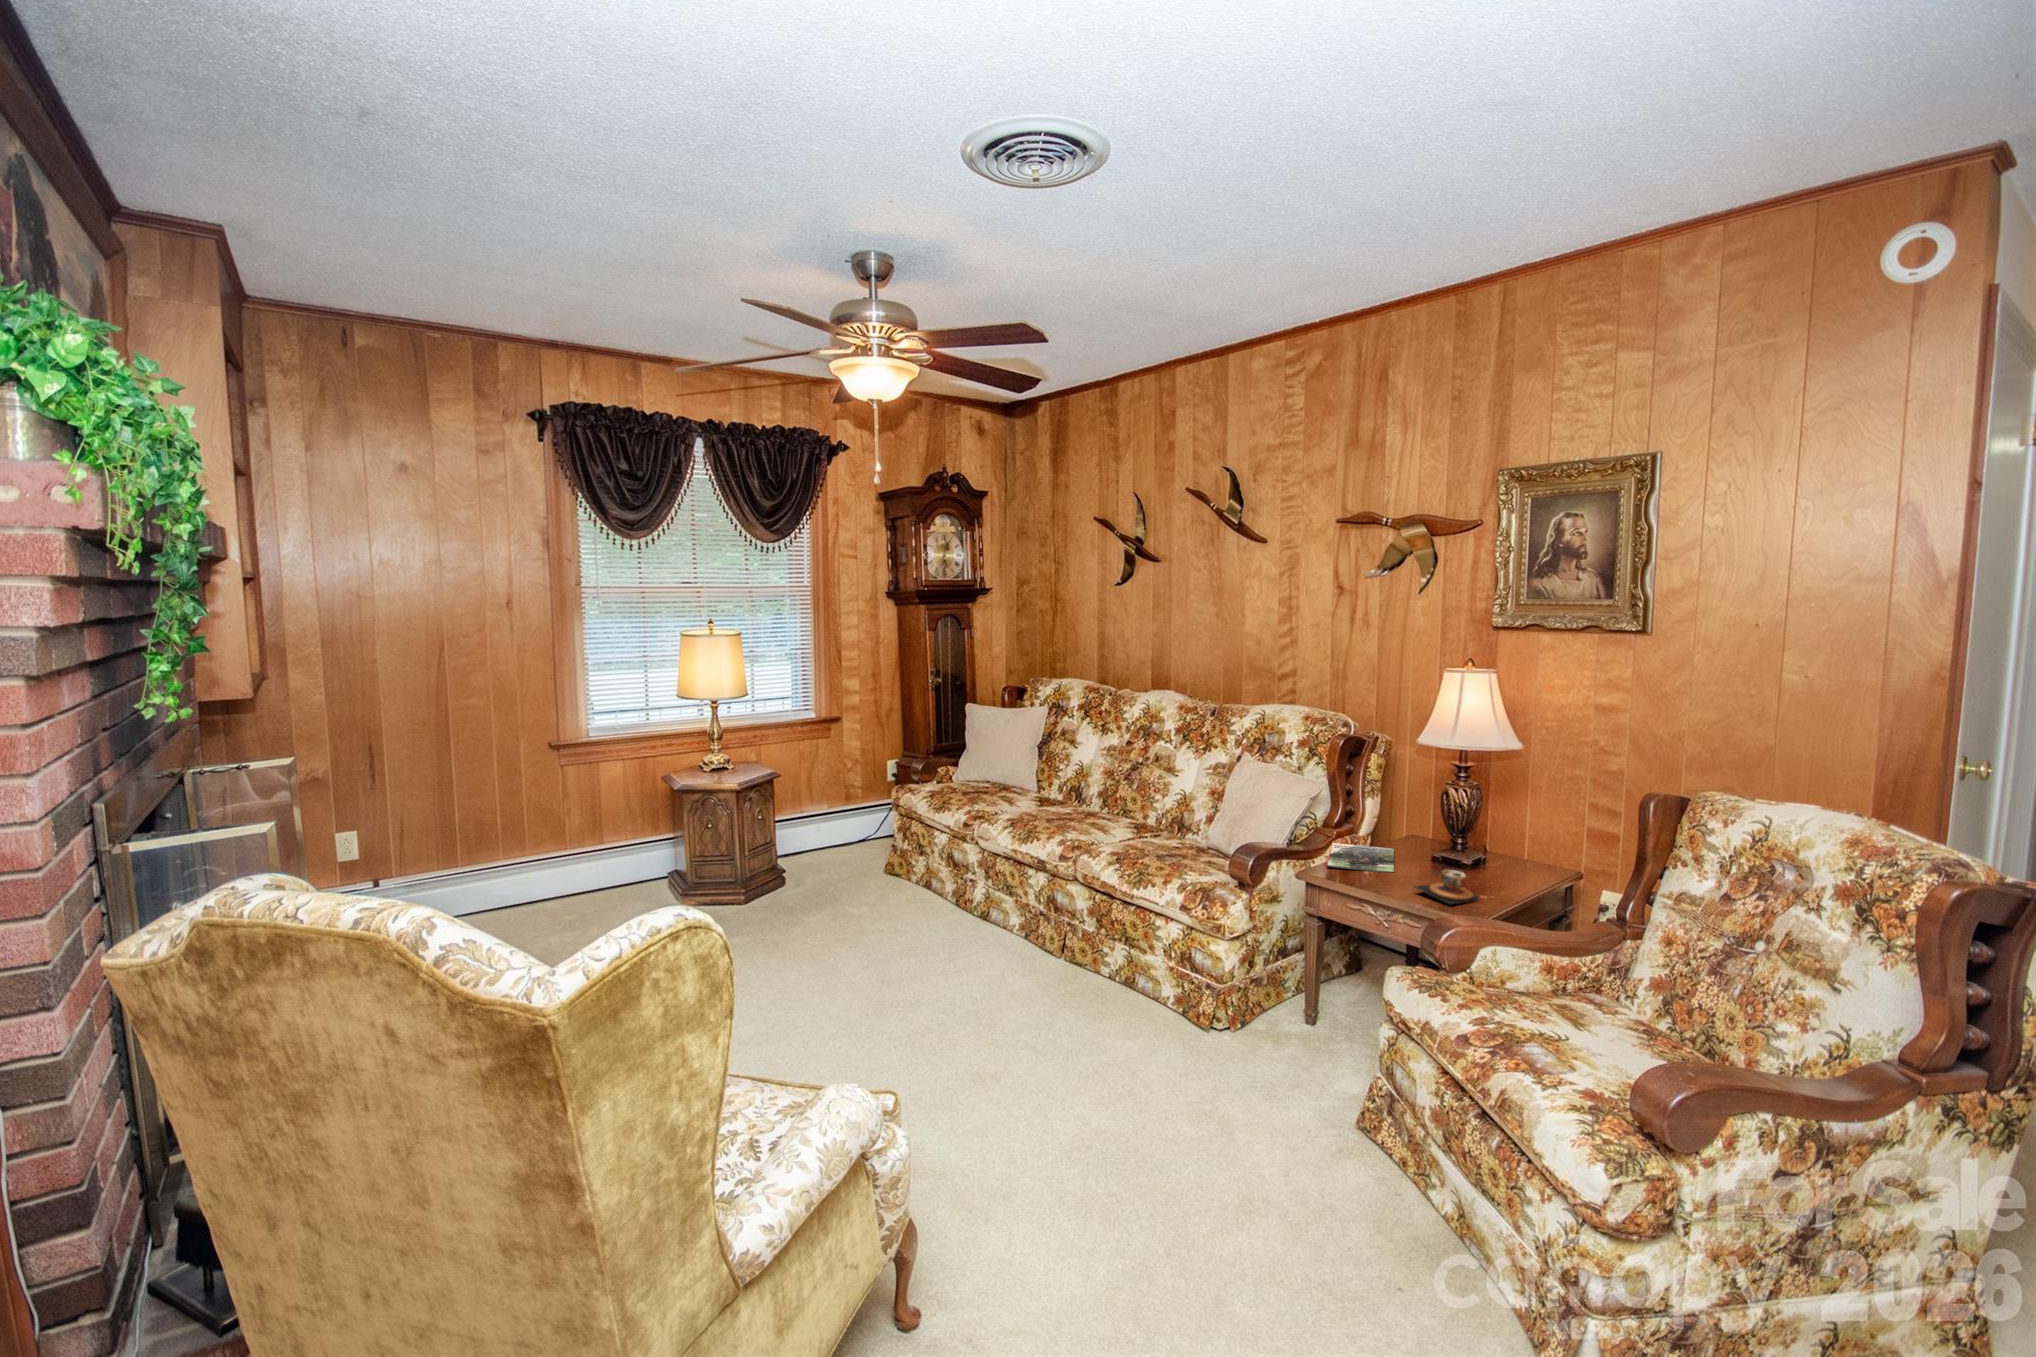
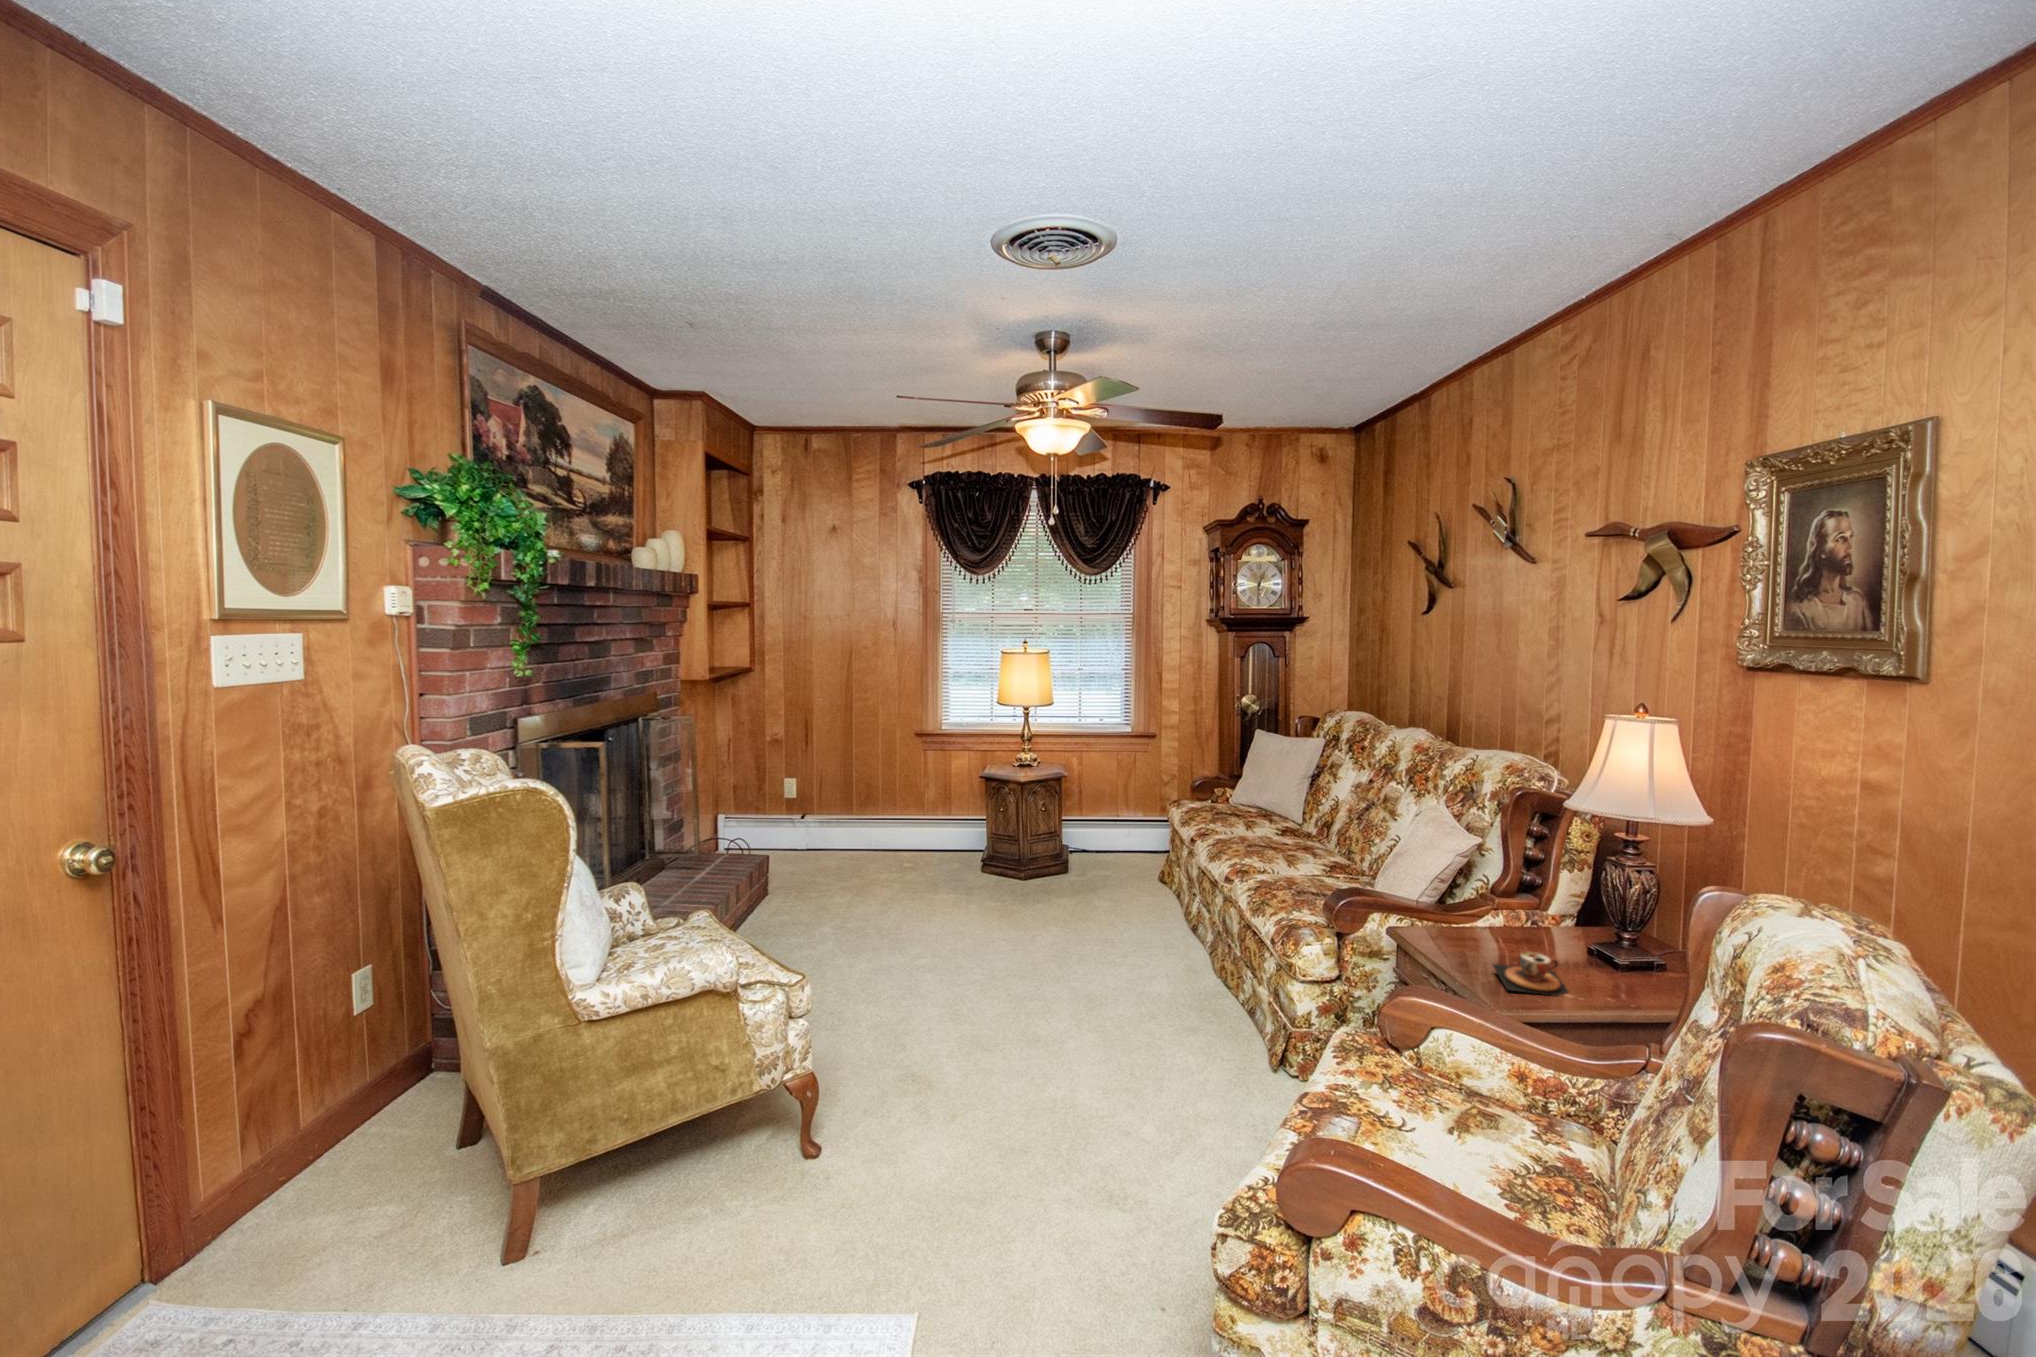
magazine: present [1327,843,1394,872] -> none [1445,911,1570,952]

